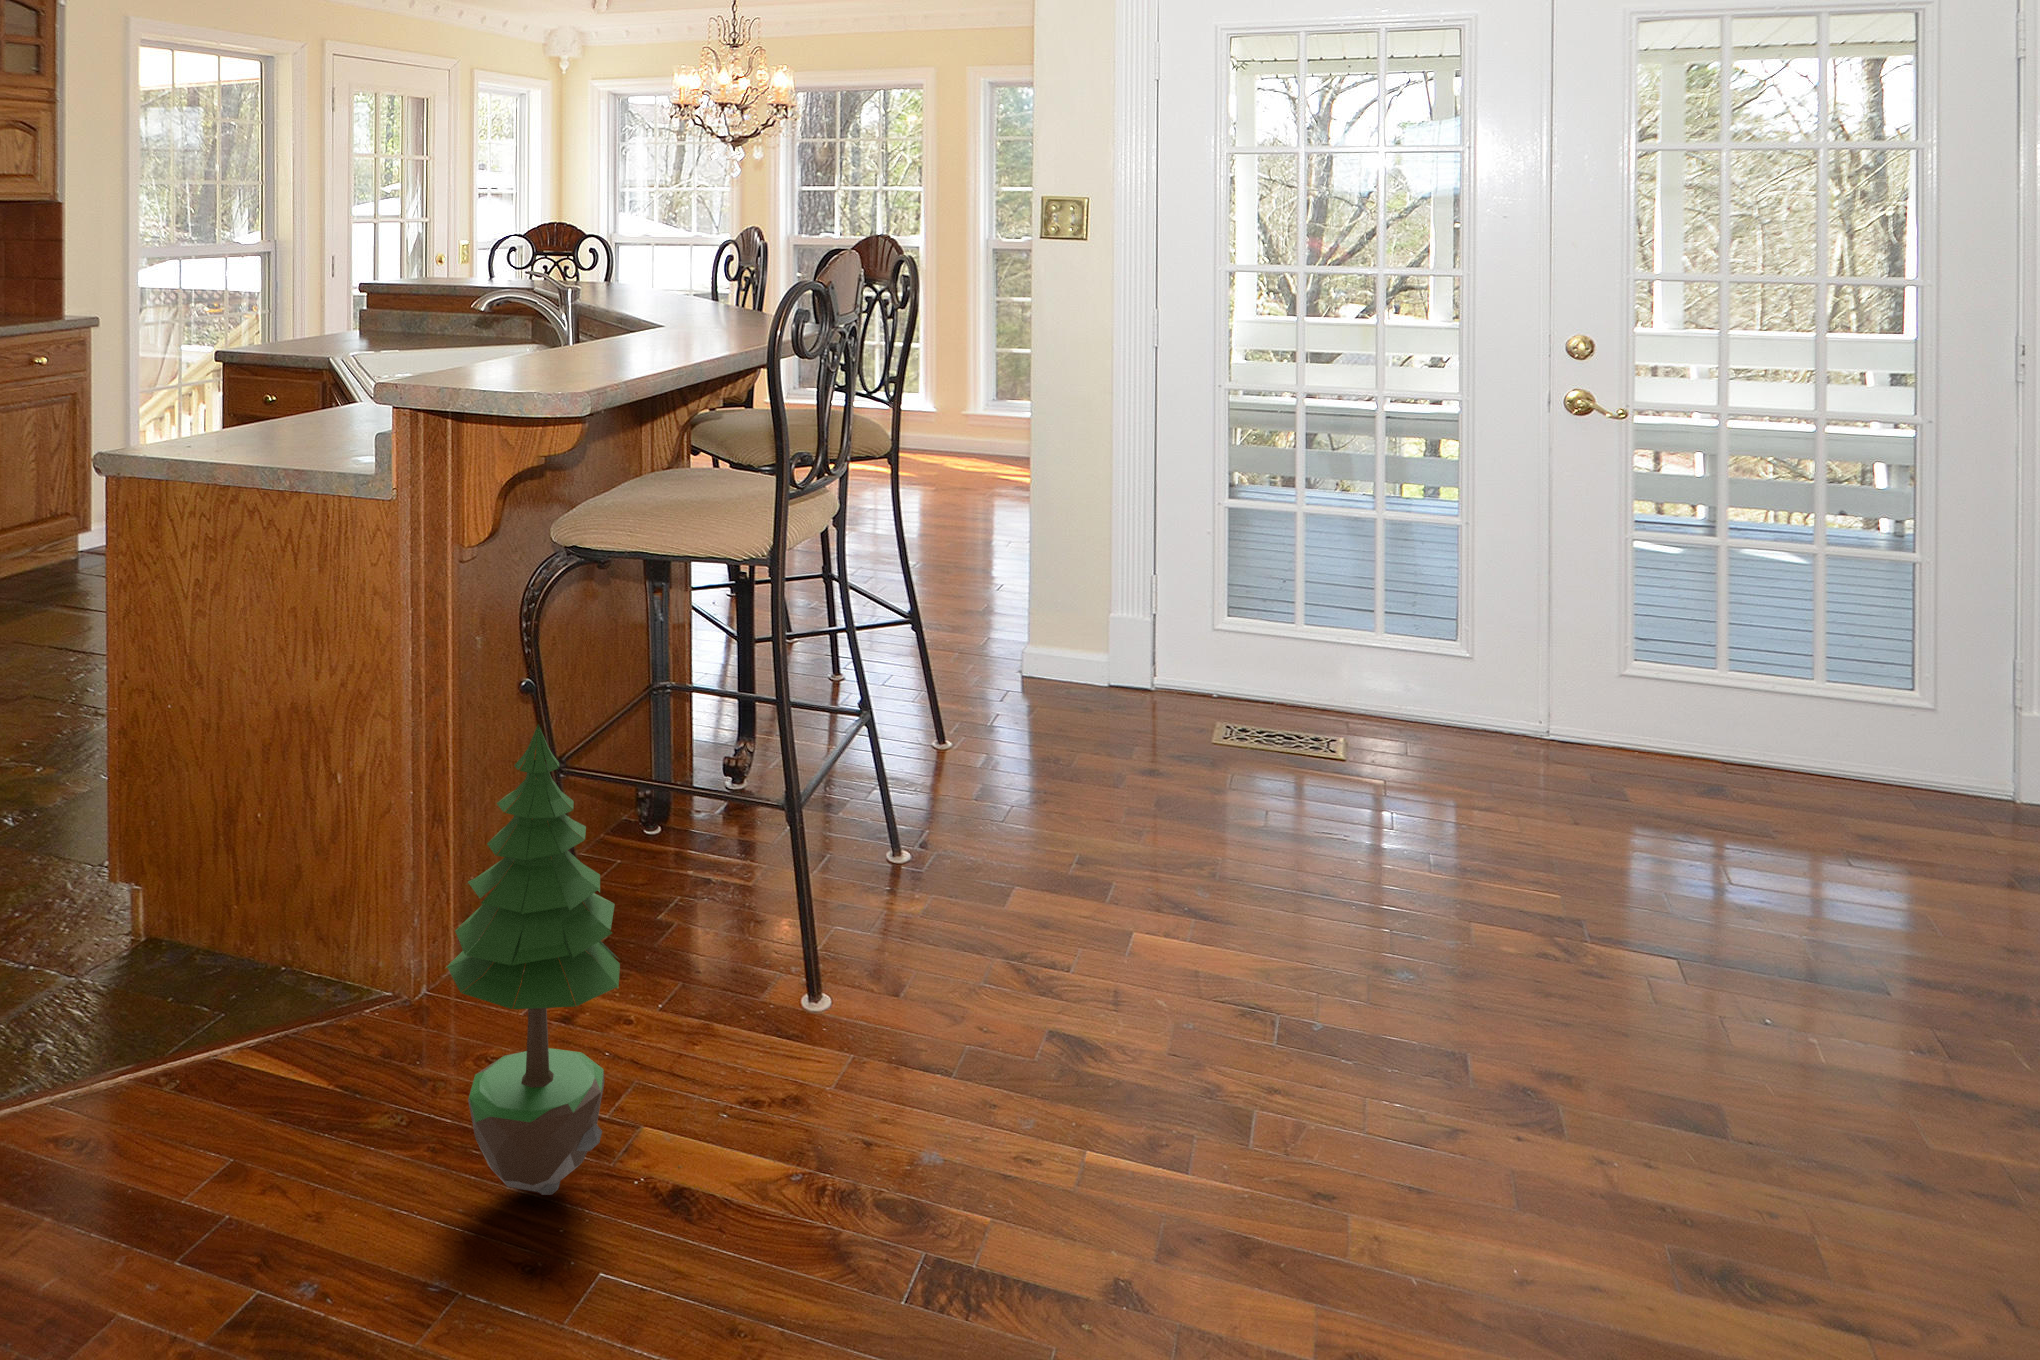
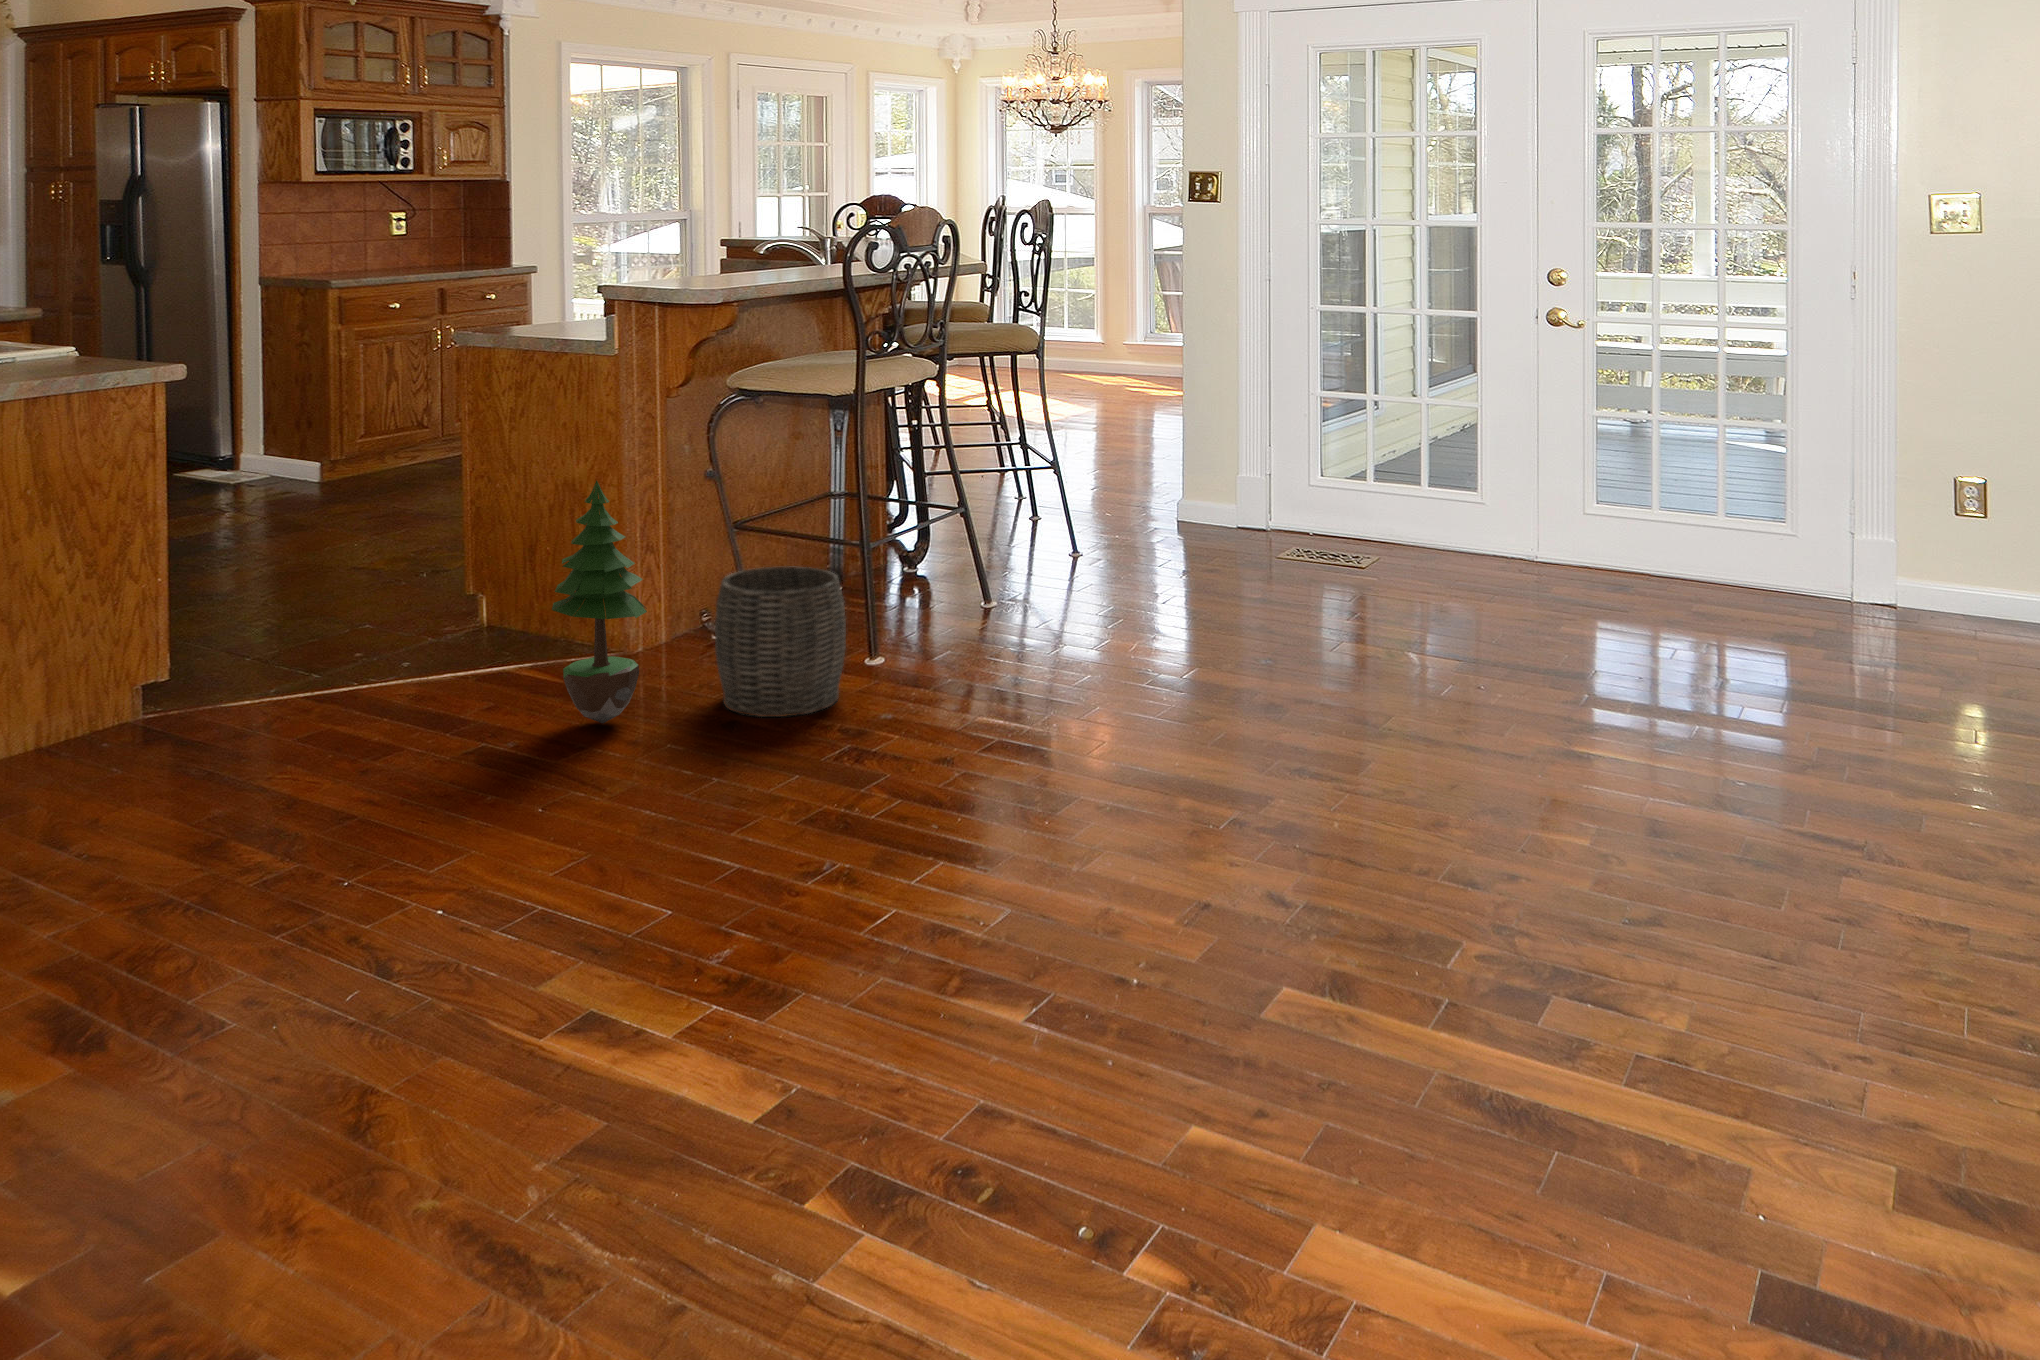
woven basket: none [702,823,929,1136] -> present [715,566,846,717]

